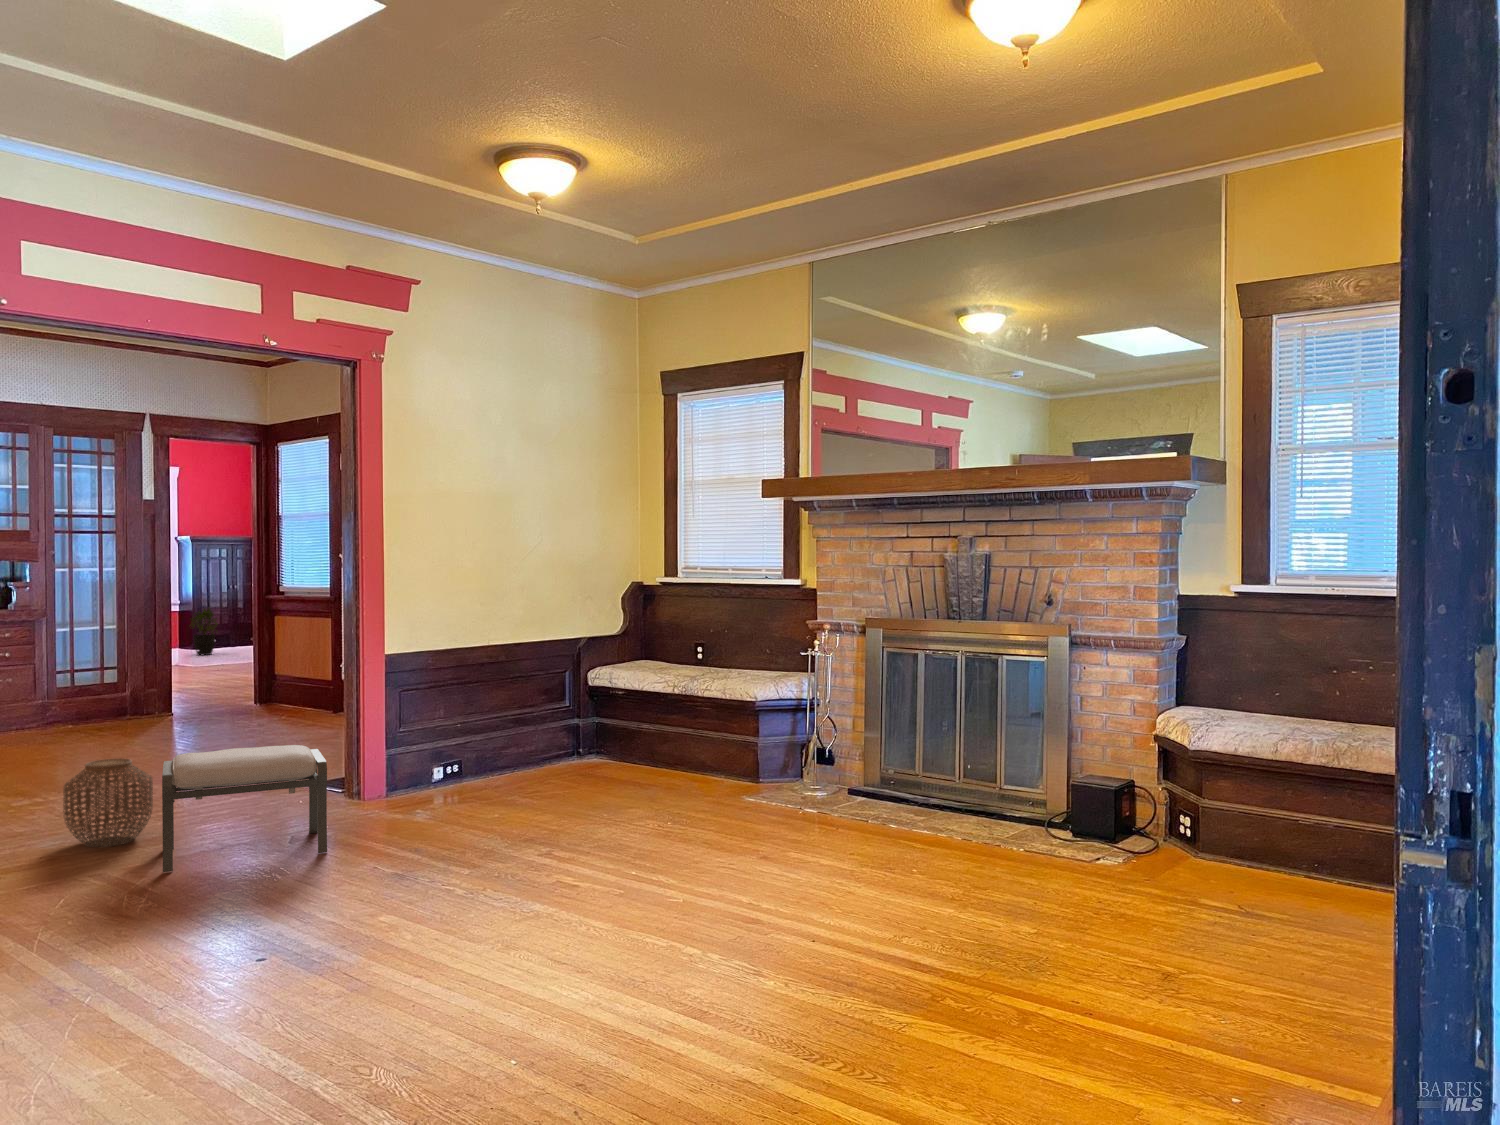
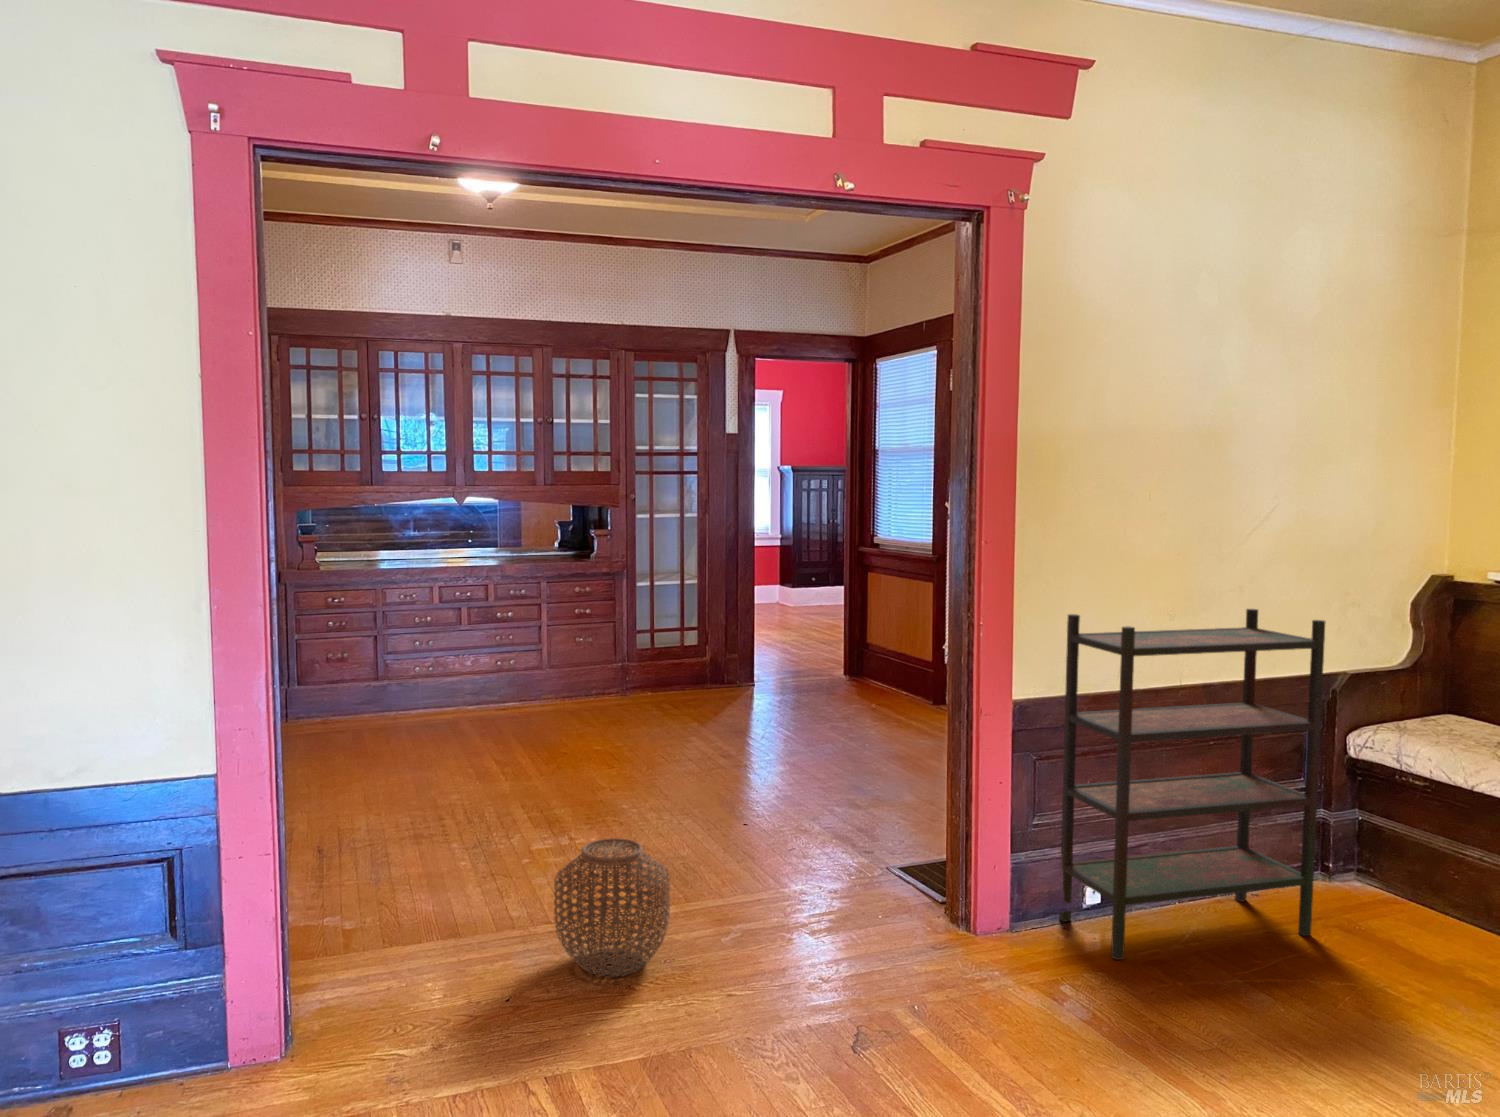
bookshelf: none [417,599,562,799] -> present [1059,609,1325,960]
potted plant: present [190,609,218,655] -> none [788,542,819,595]
ottoman: present [162,745,327,872] -> none [655,867,916,1093]

